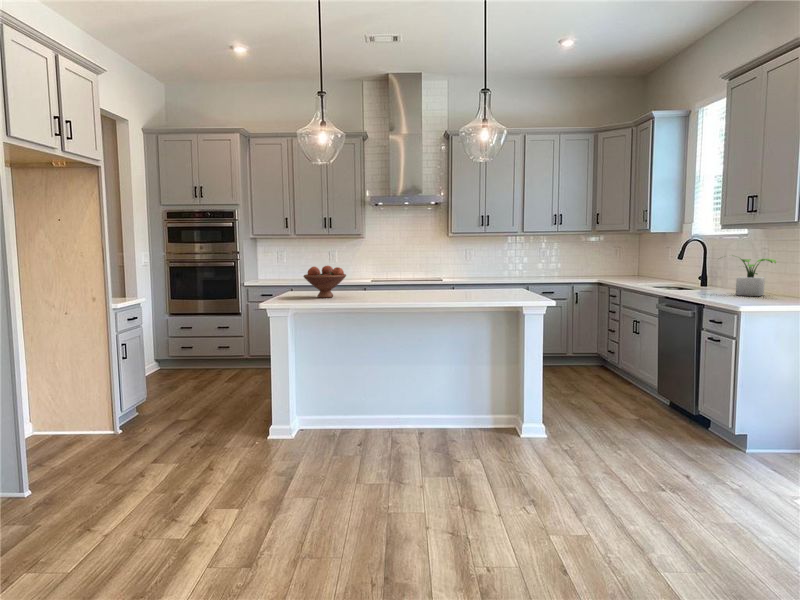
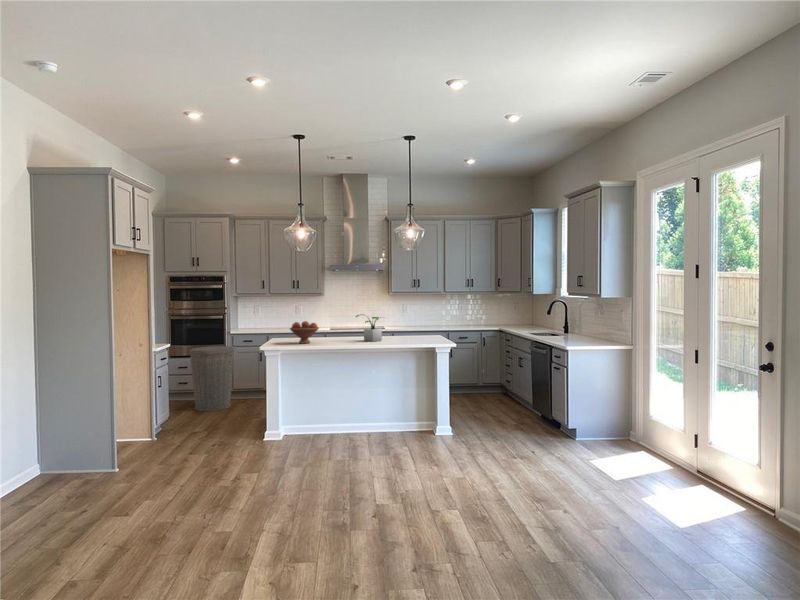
potted plant: present [736,259,776,296] -> present [356,314,382,342]
trash can: none [189,302,248,385] -> present [190,346,234,411]

